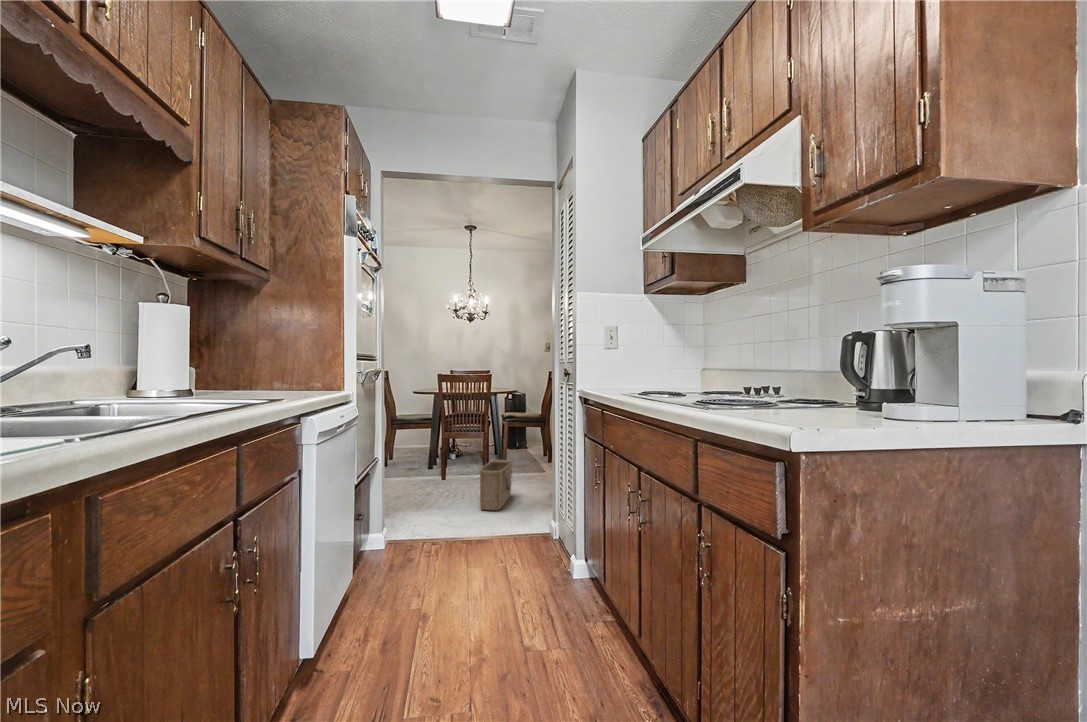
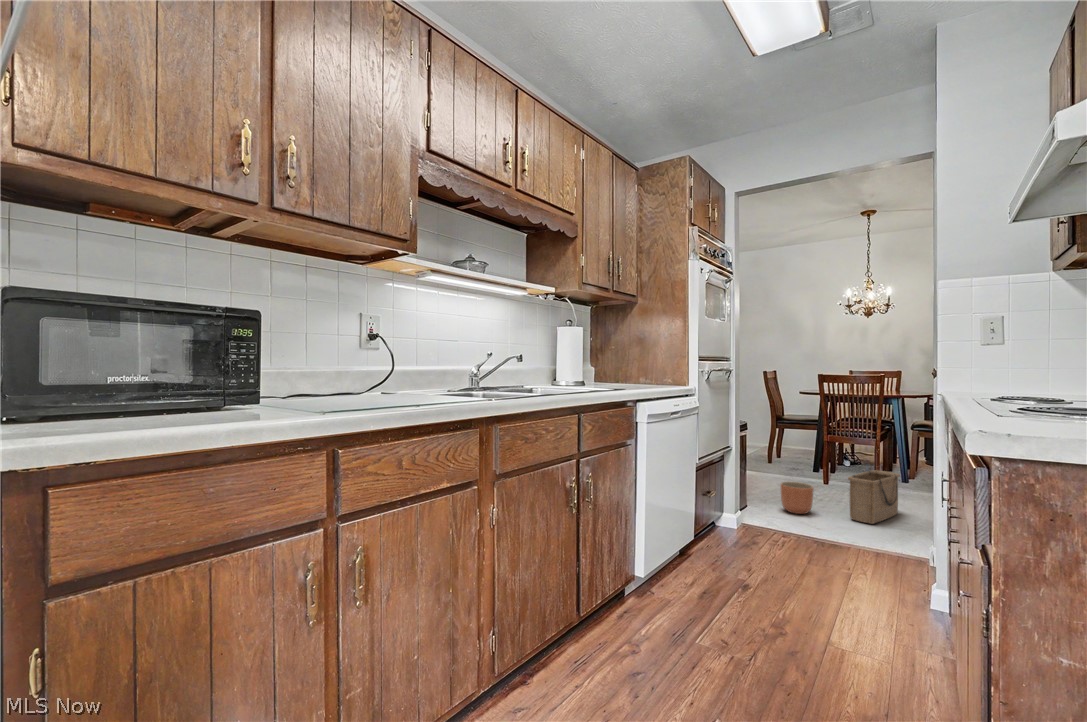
planter: none [419,482,450,515] -> present [781,482,814,514]

